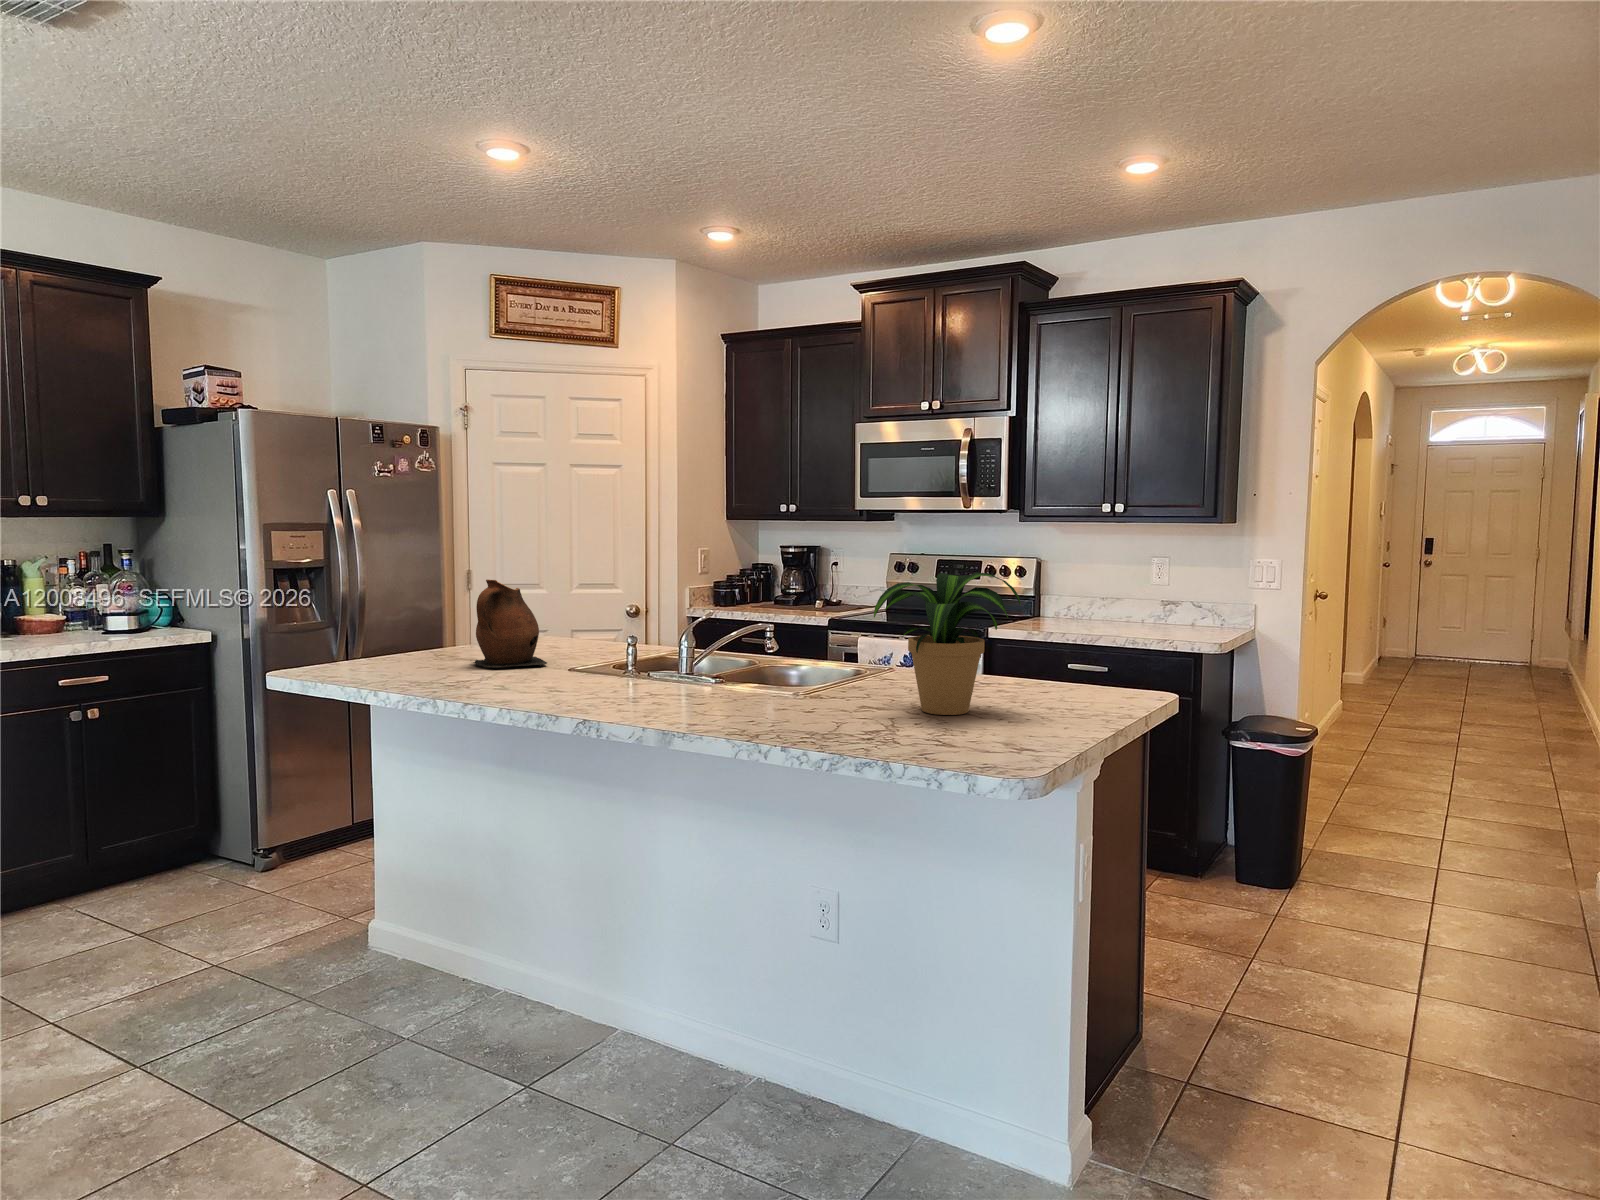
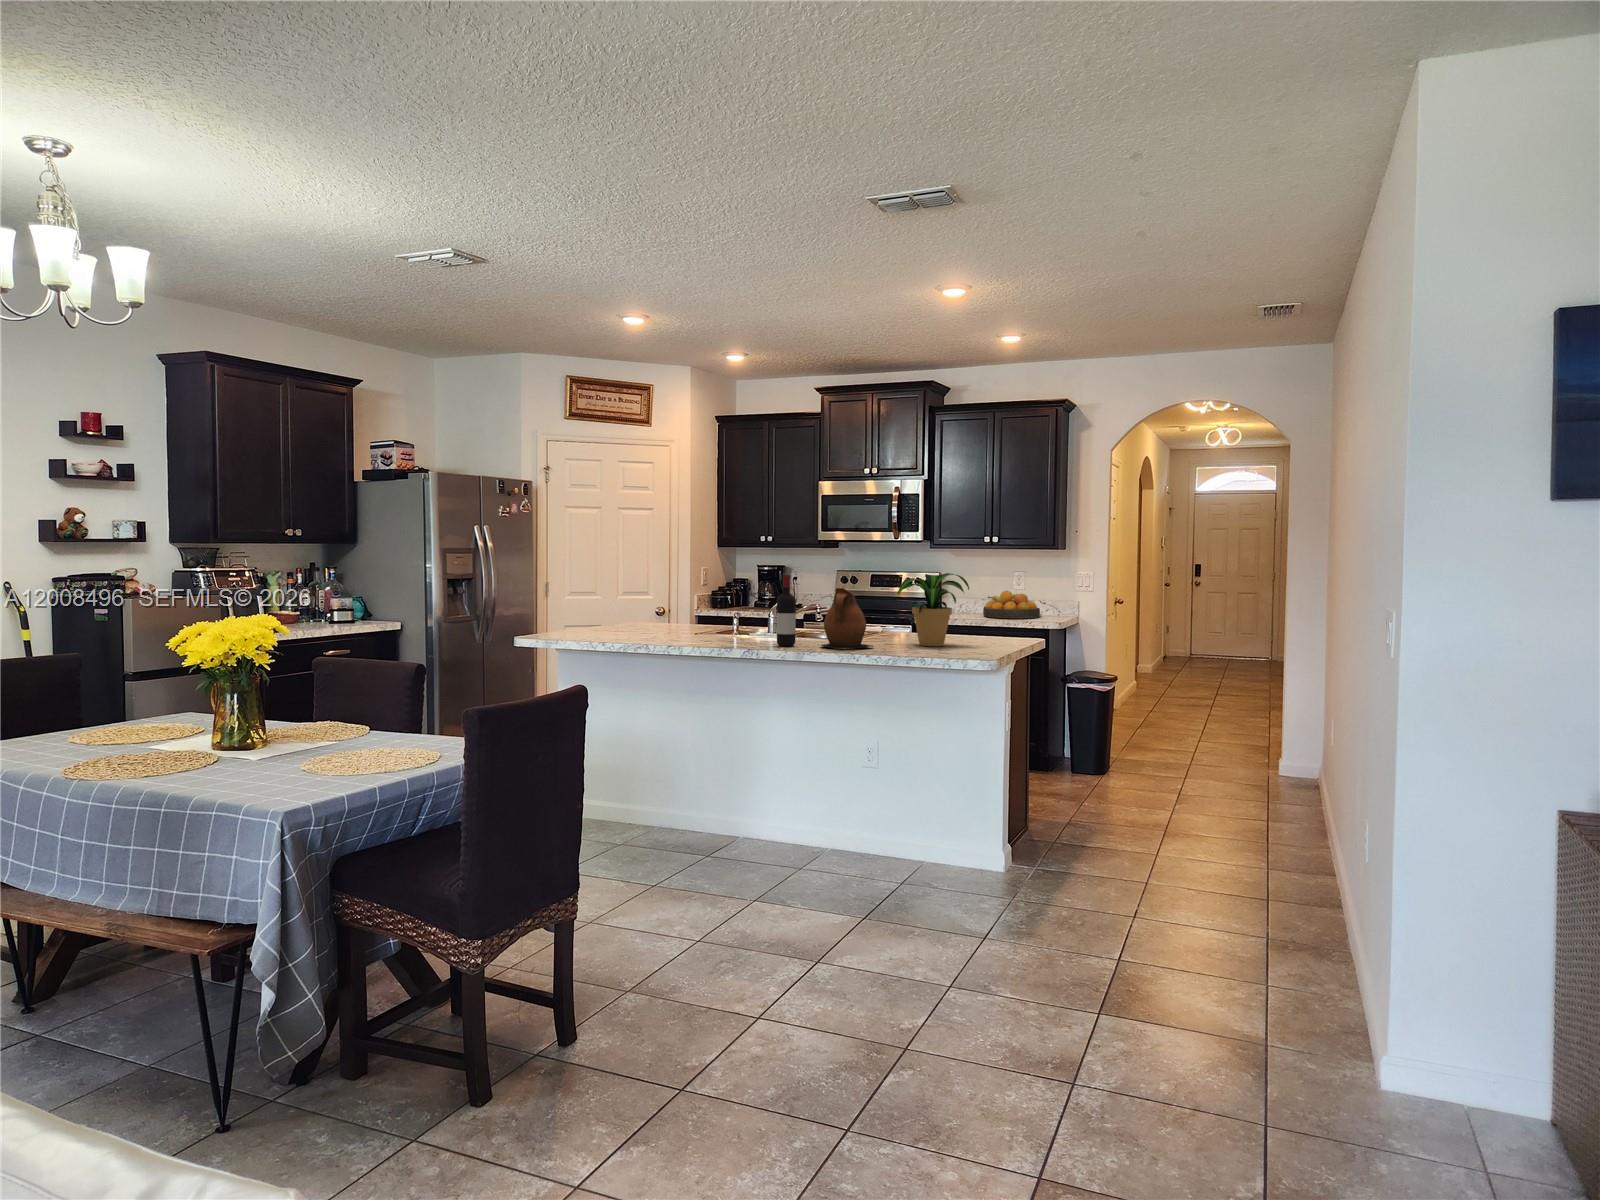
wine bottle: none [646,575,682,710] -> present [777,575,796,646]
ceramic pitcher: present [473,580,547,668] -> present [821,588,873,649]
fruit bowl: none [1098,587,1190,632] -> present [983,591,1040,618]

